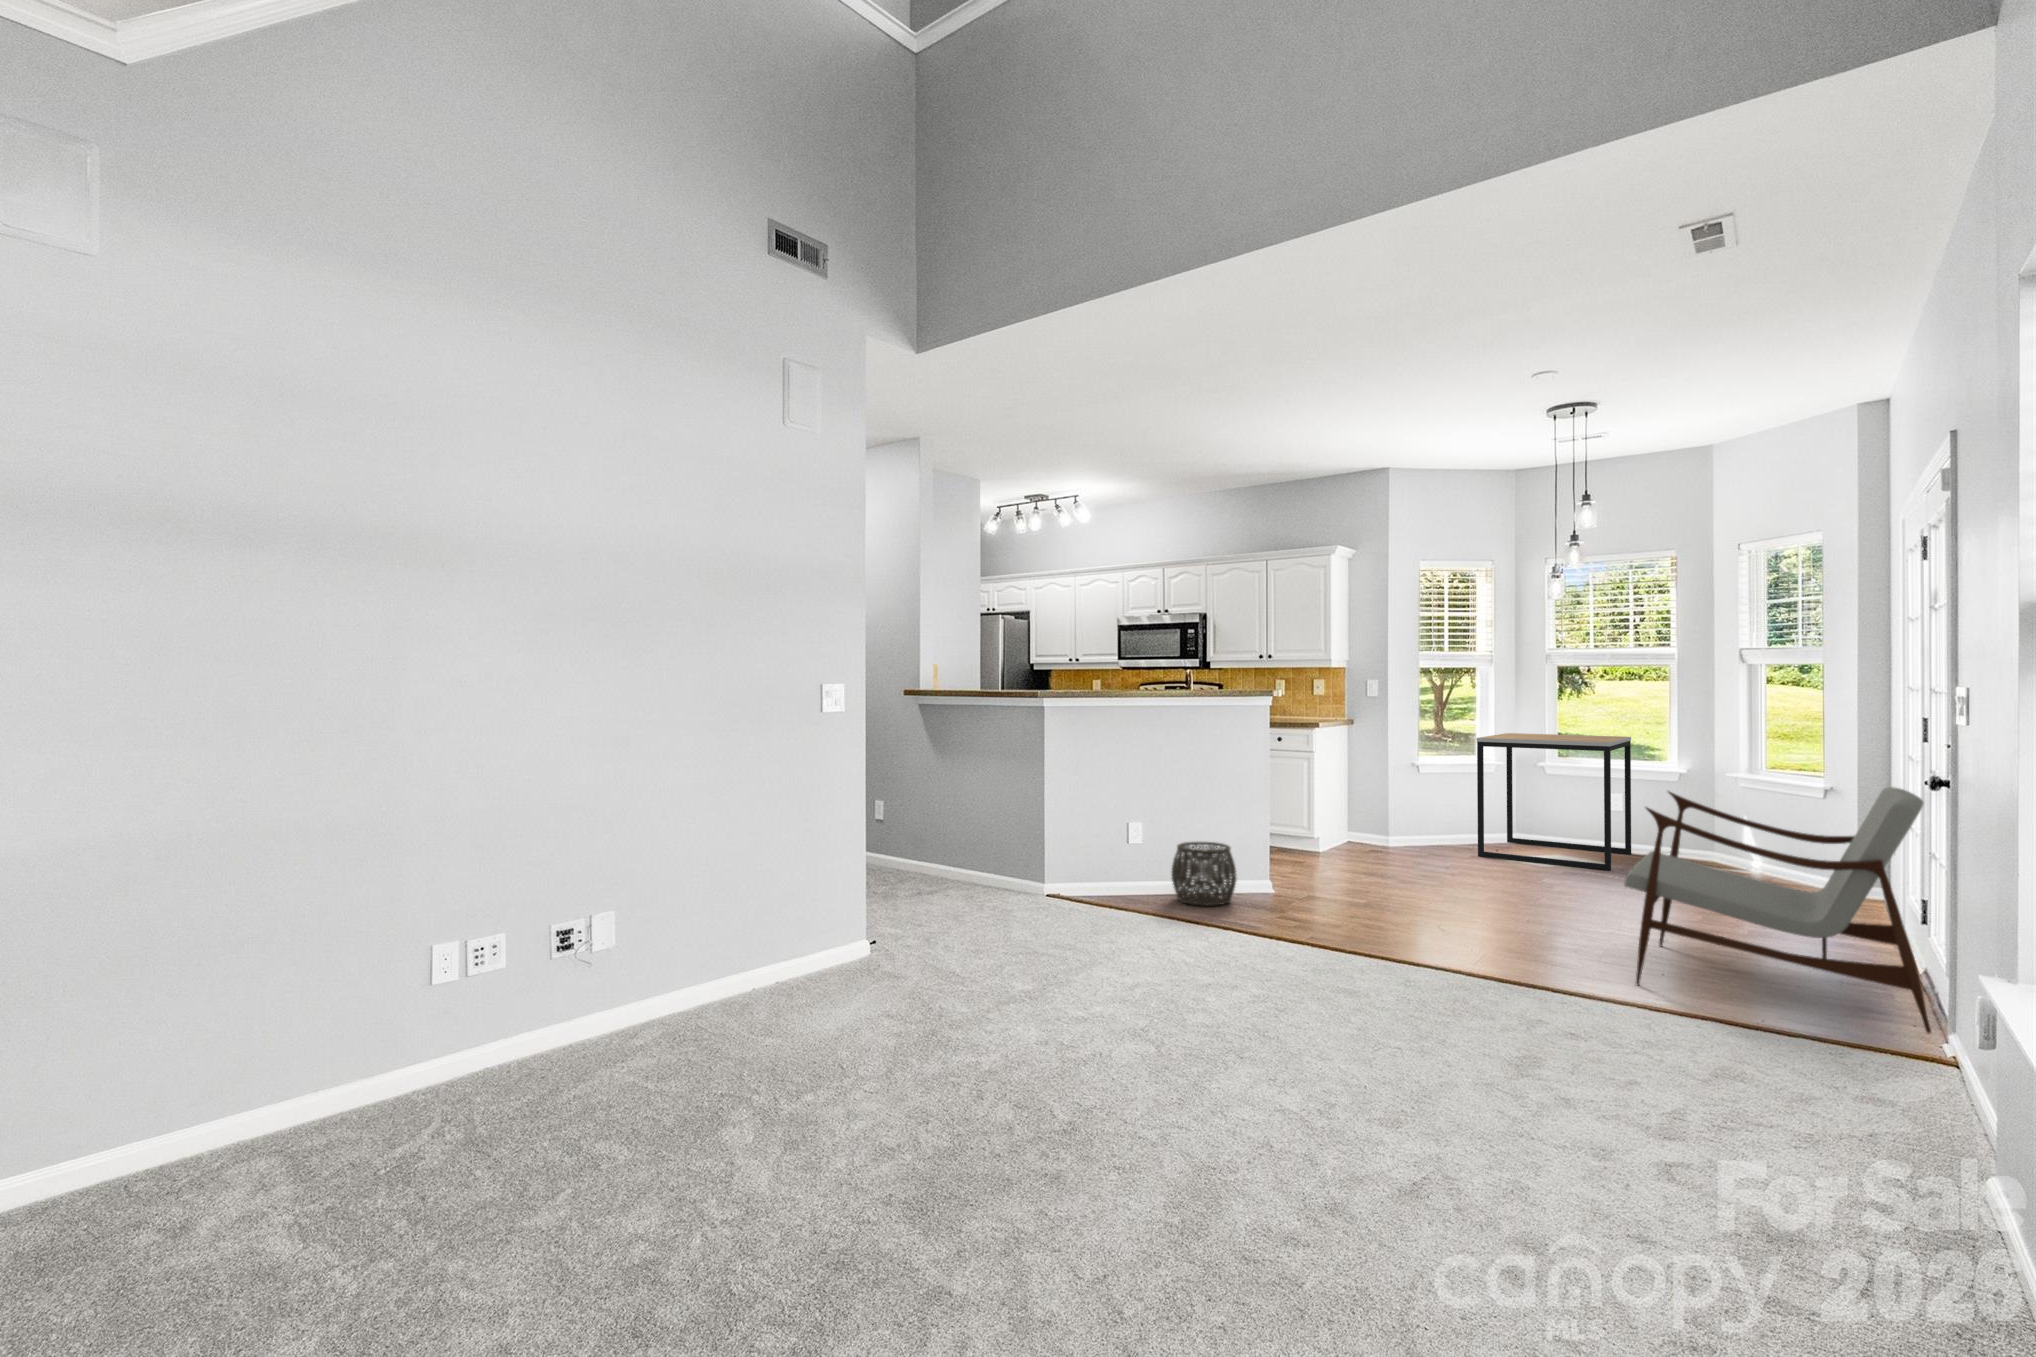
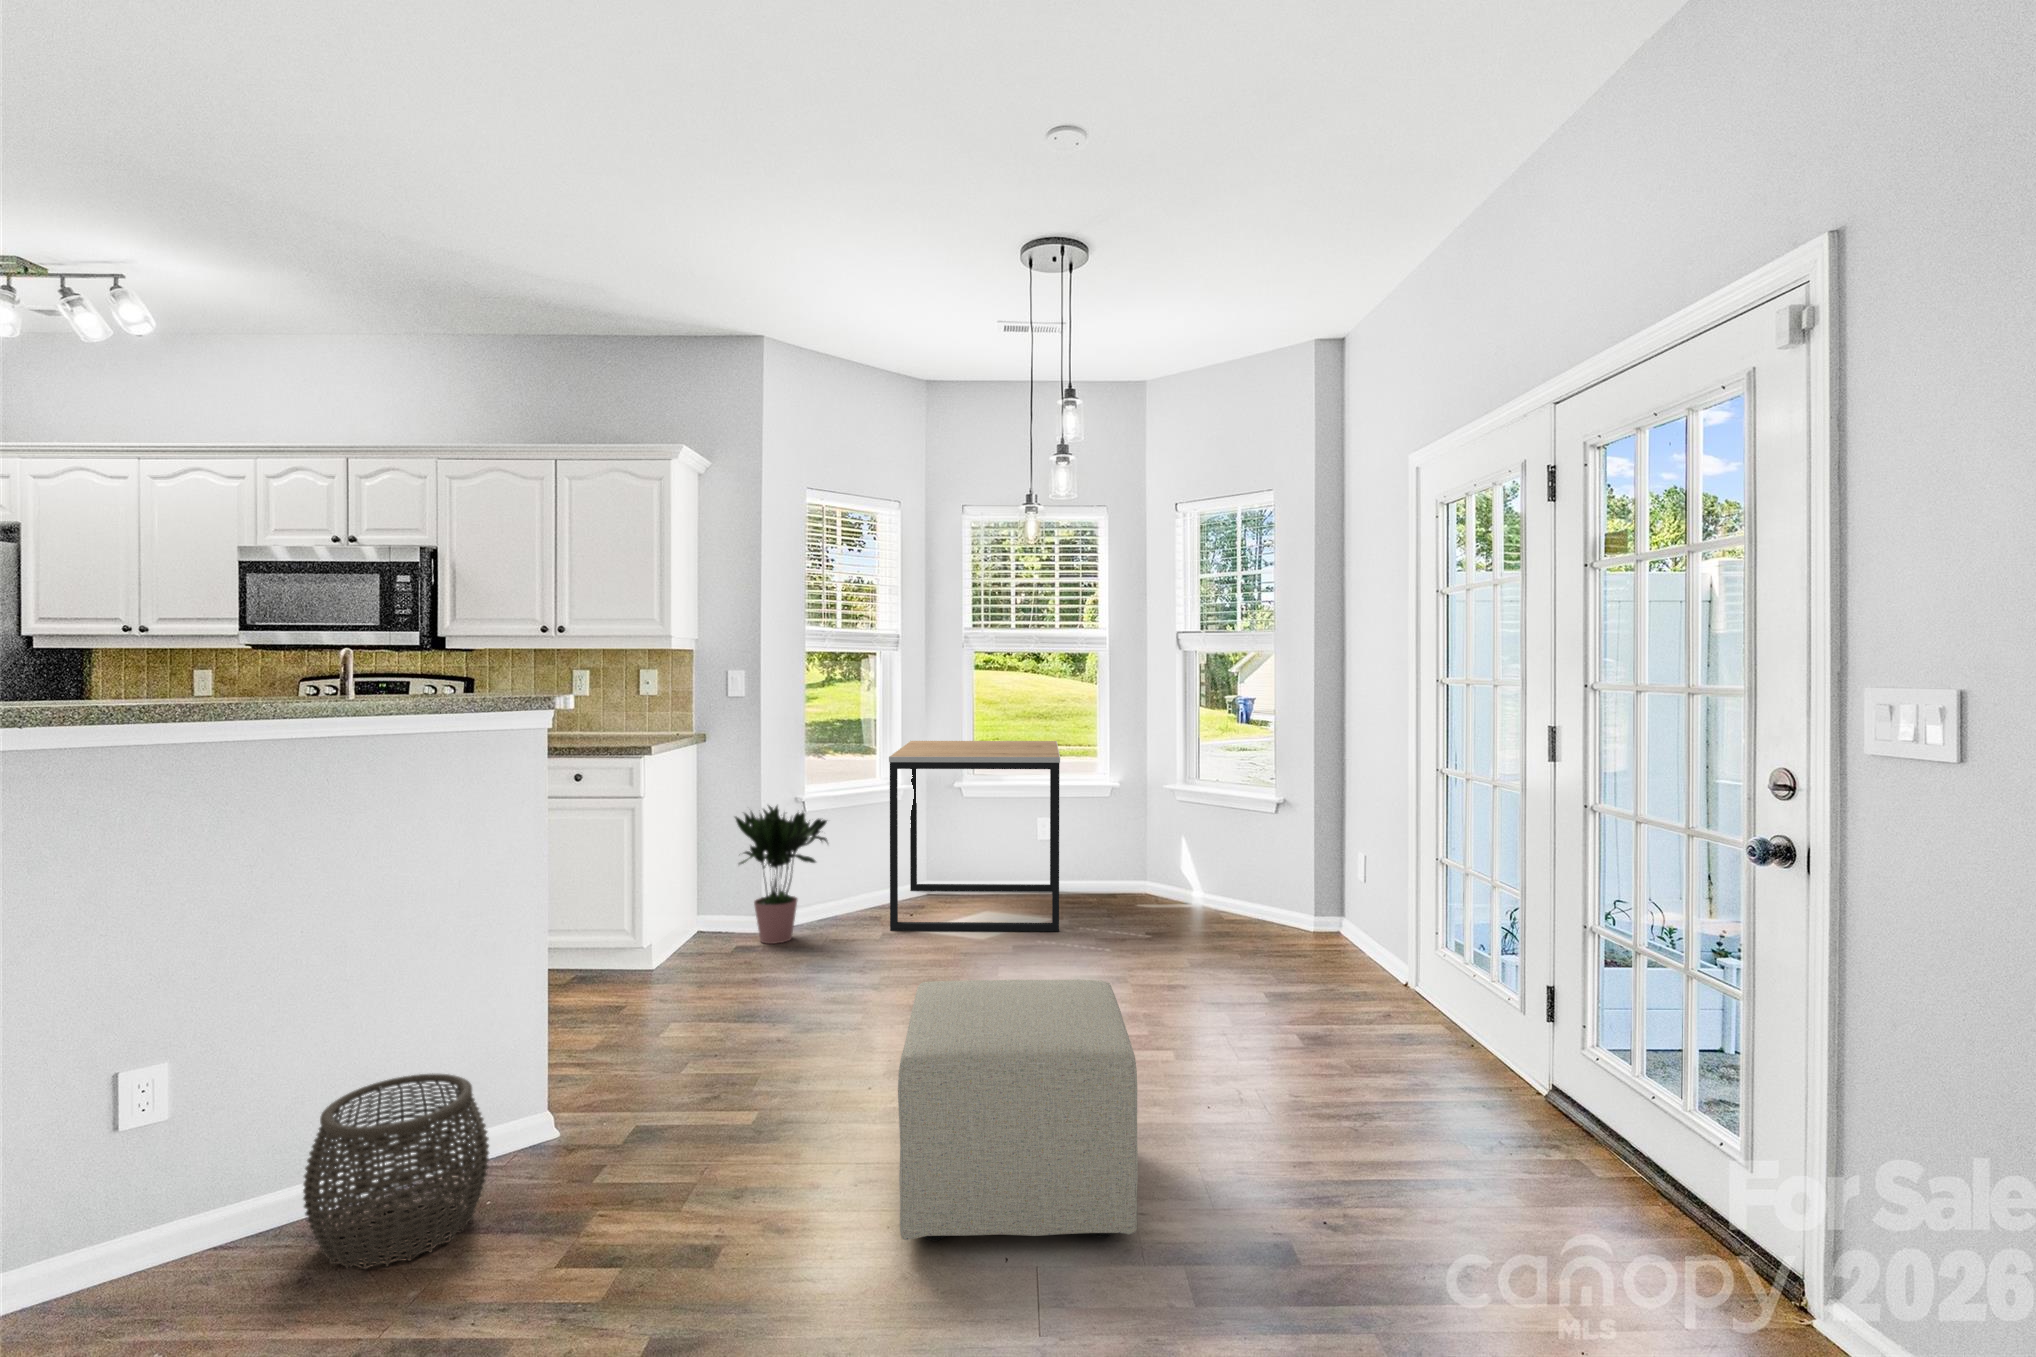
potted plant: none [1369,763,1436,853] -> present [735,806,828,944]
armchair: present [1624,787,1931,1034] -> none [1240,849,1754,1297]
ottoman: none [1412,834,1557,952] -> present [898,980,1138,1241]

